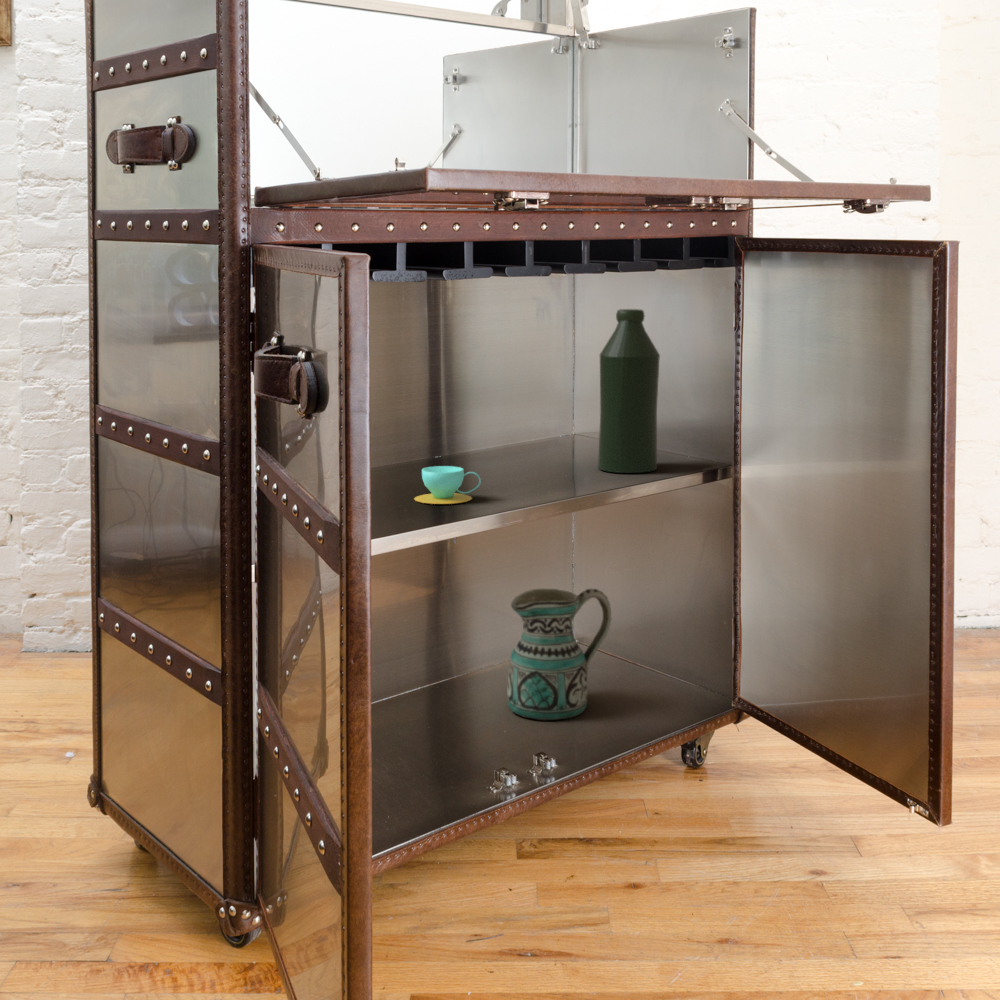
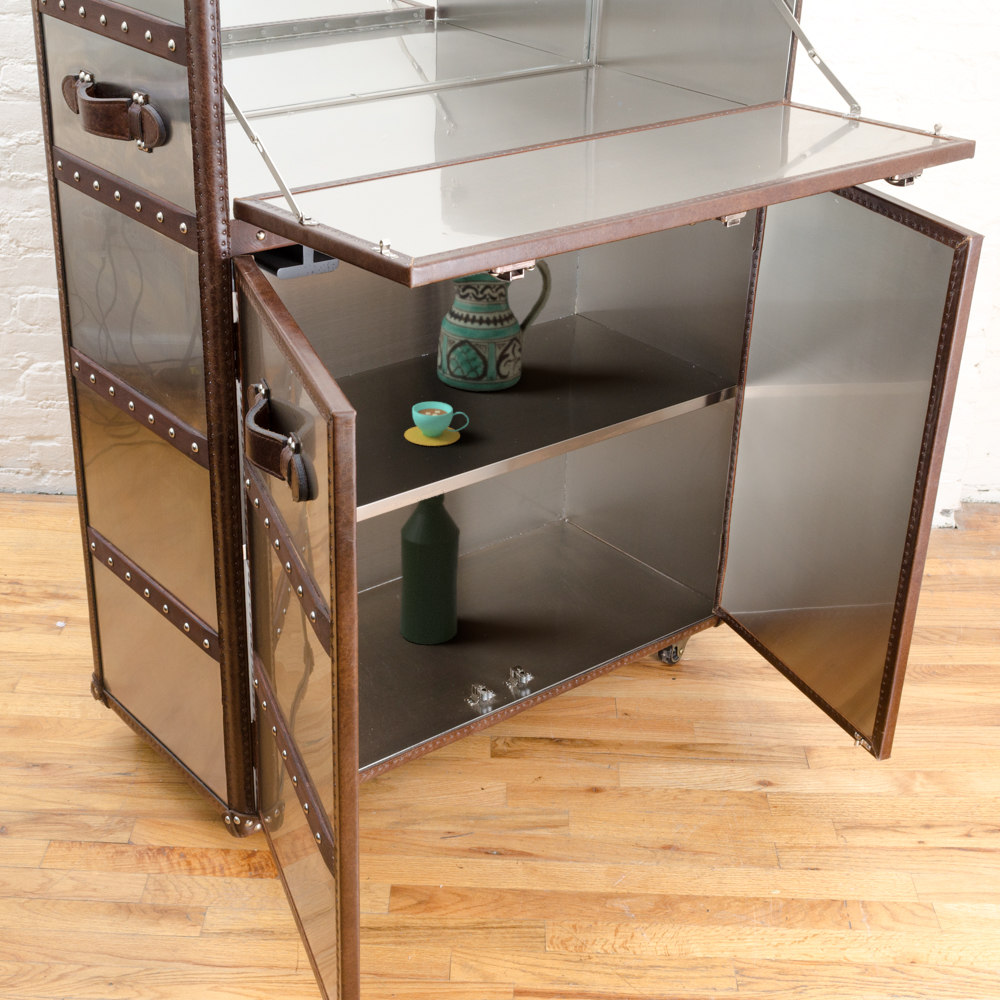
bottle: present [598,309,660,473] -> present [400,493,460,644]
ceramic pitcher: present [507,589,611,720] -> present [437,260,551,391]

